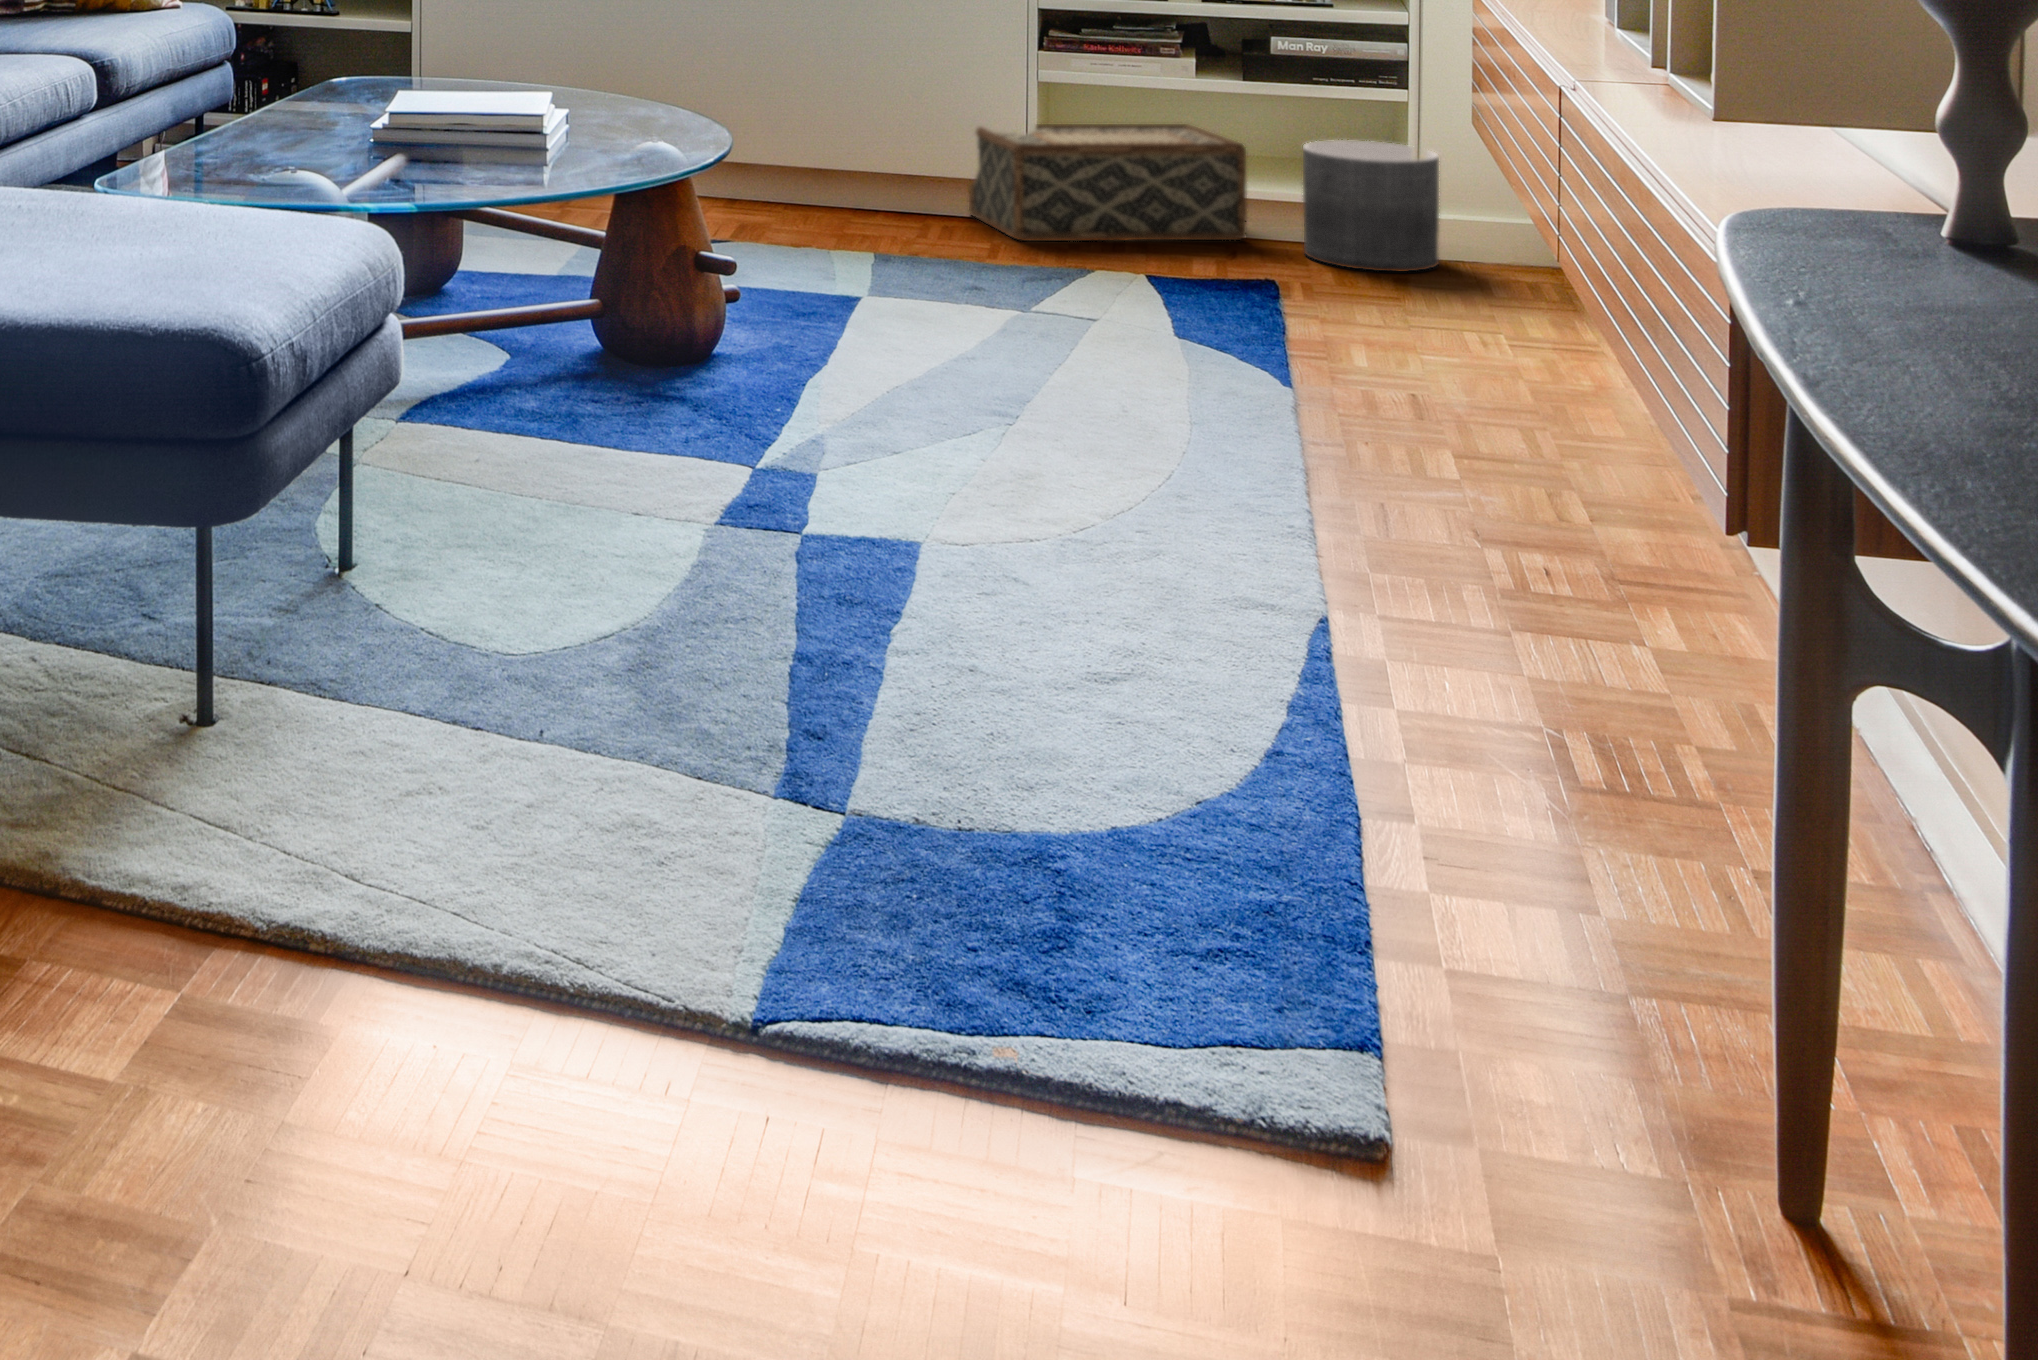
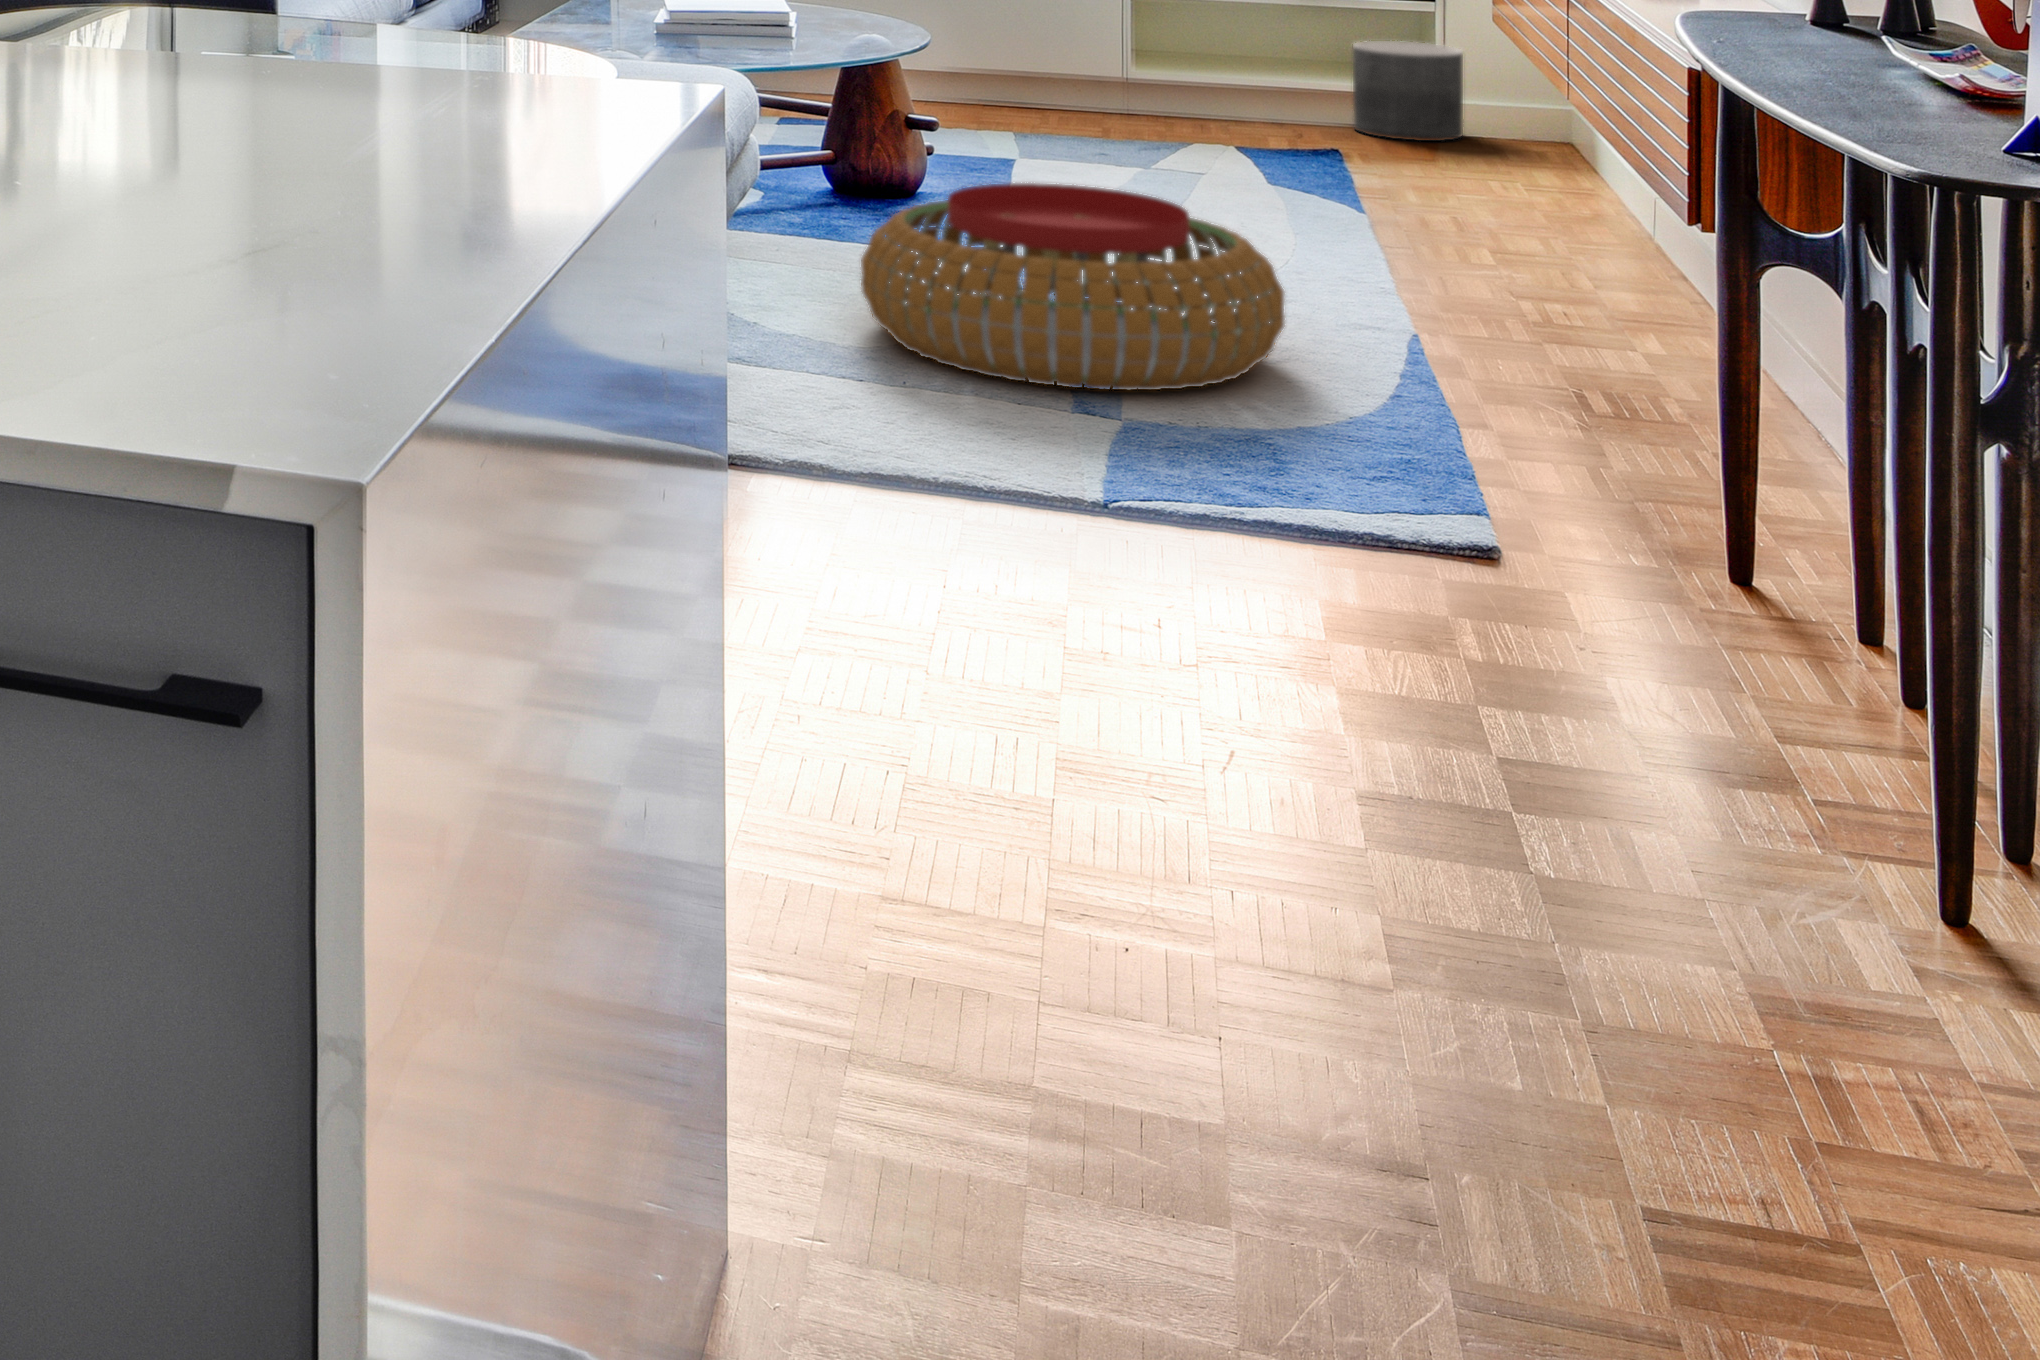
woven basket: present [969,124,1247,241] -> none [1076,30,1305,120]
pouf: none [513,392,1126,749] -> present [861,183,1285,390]

